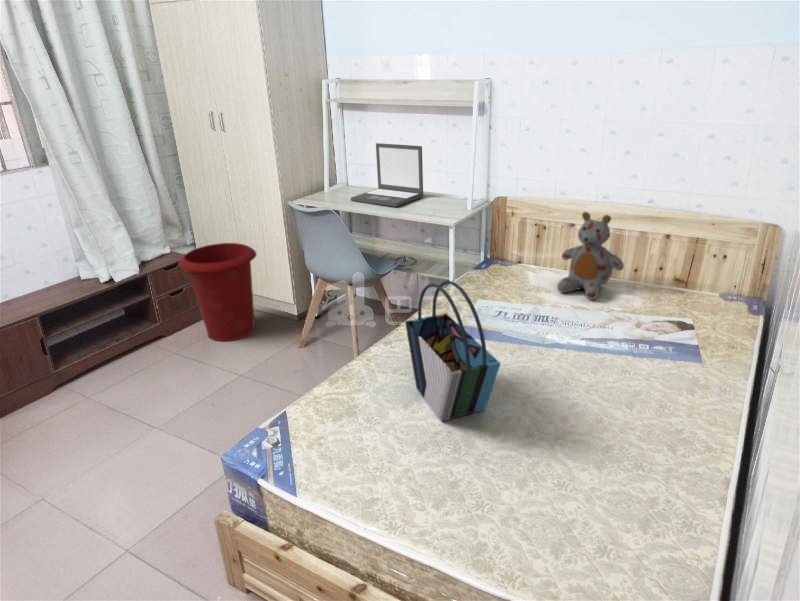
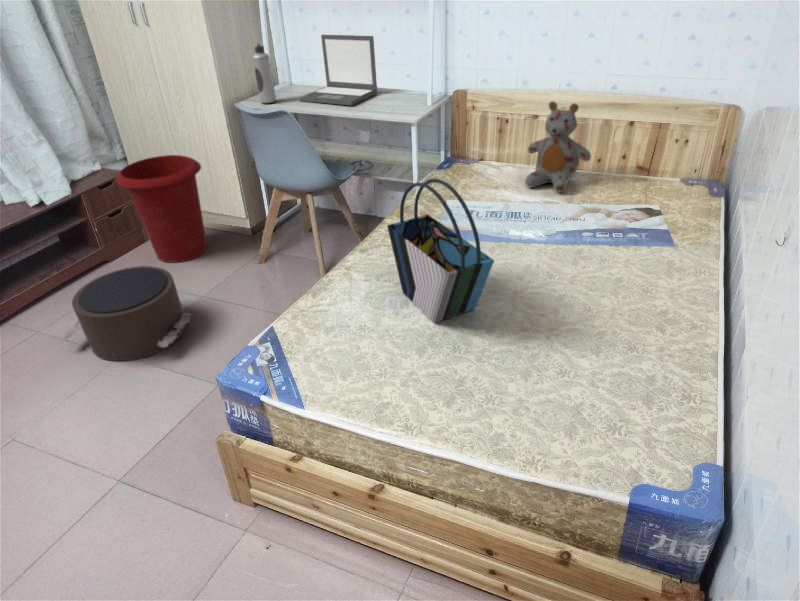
water bottle: none [311,150,330,202] -> present [252,44,276,104]
pouf: none [106,343,228,432] -> present [63,266,193,361]

